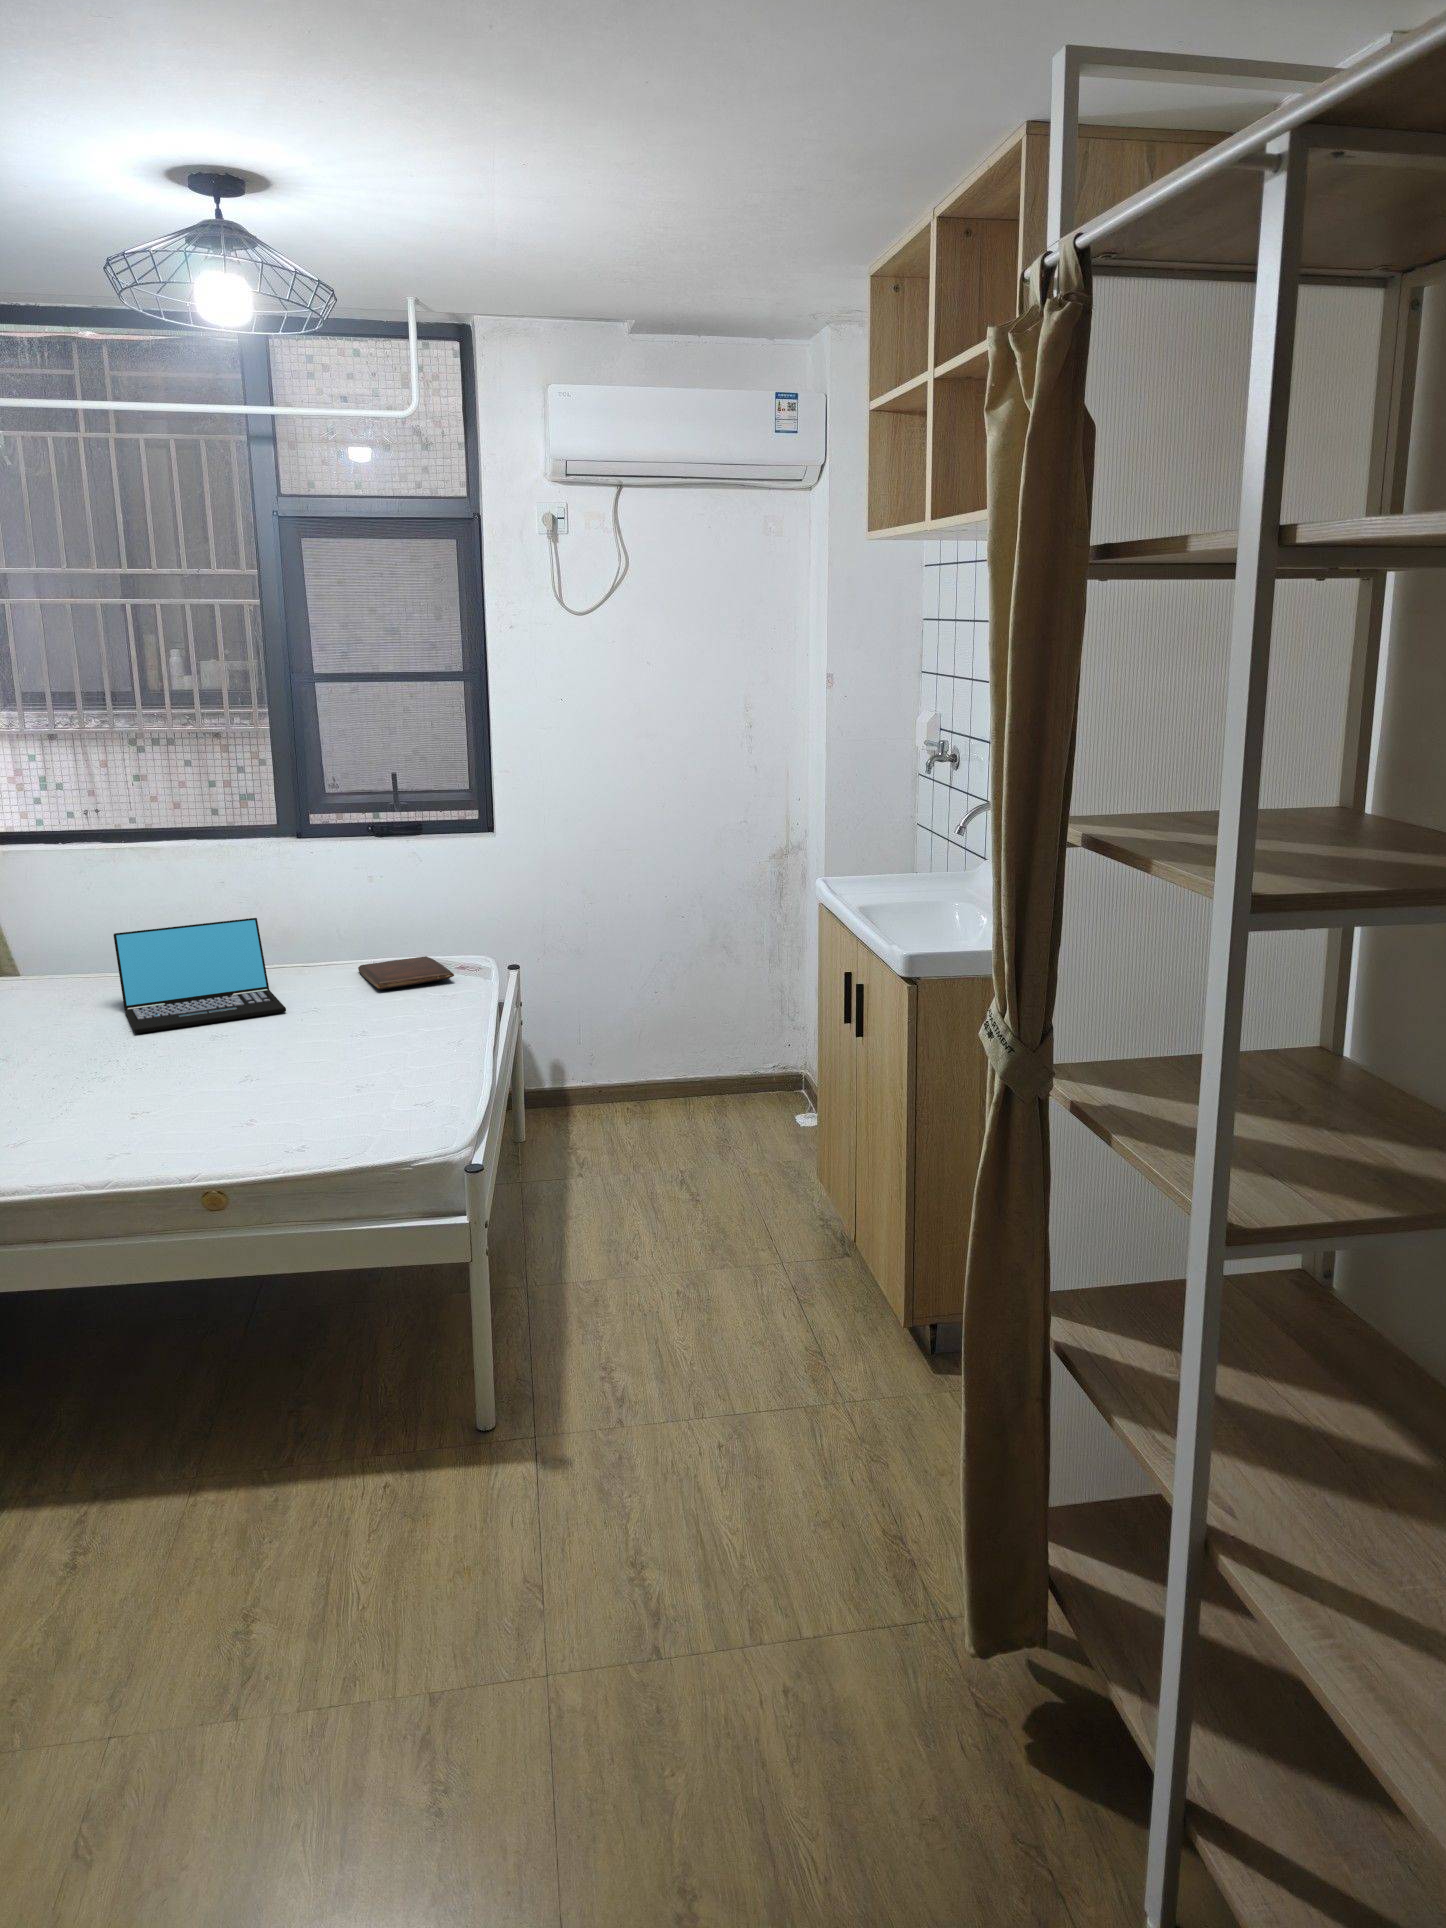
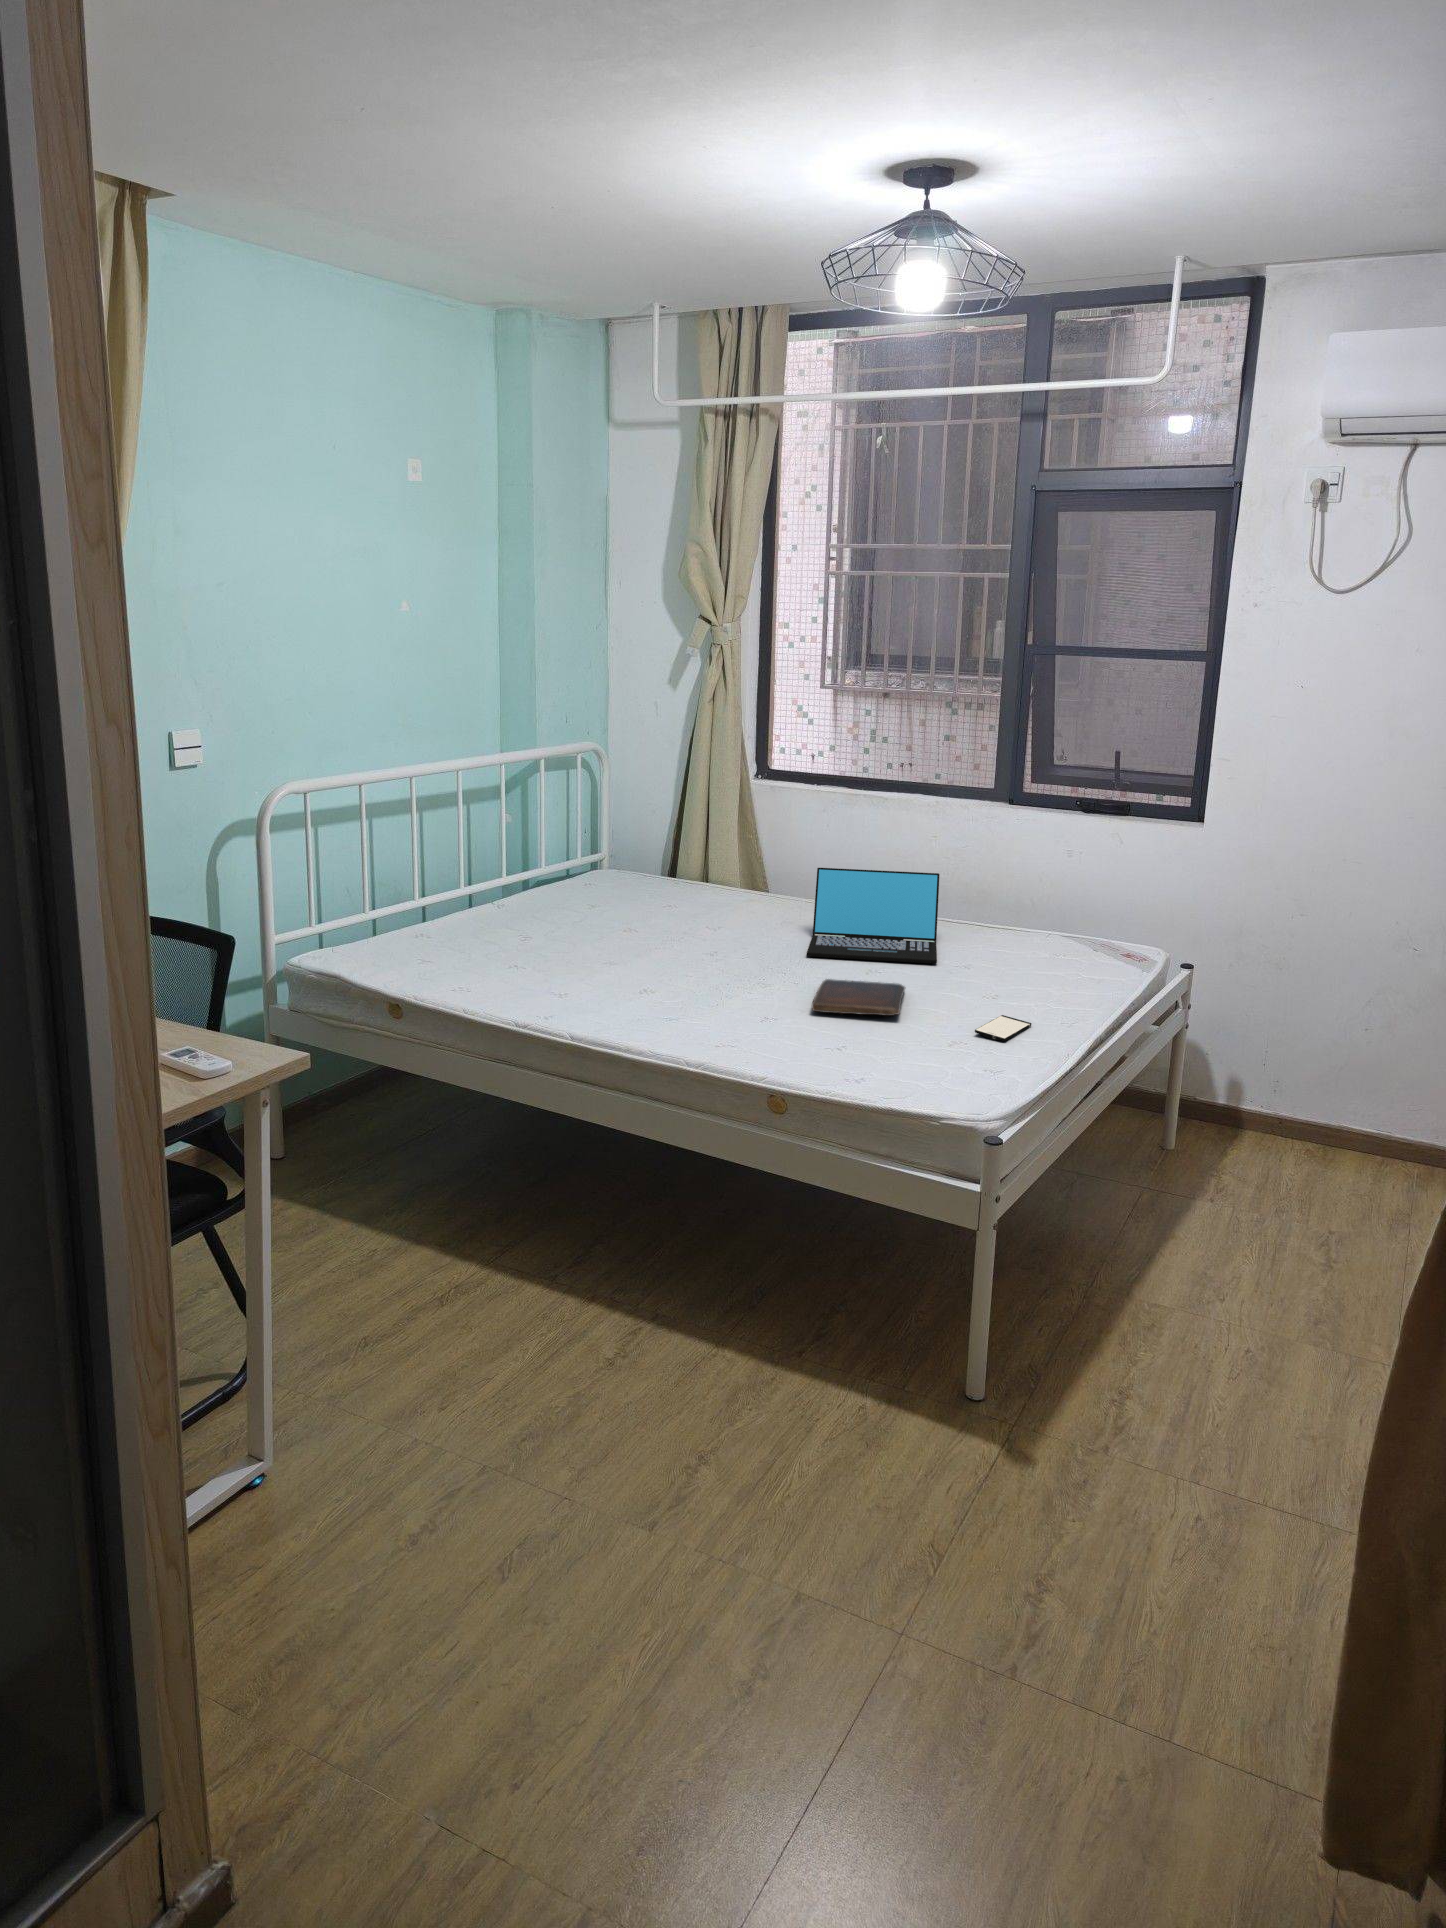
book: present [358,956,454,990] -> present [812,979,905,1016]
smartphone: none [378,1046,425,1072] -> present [975,1015,1031,1041]

